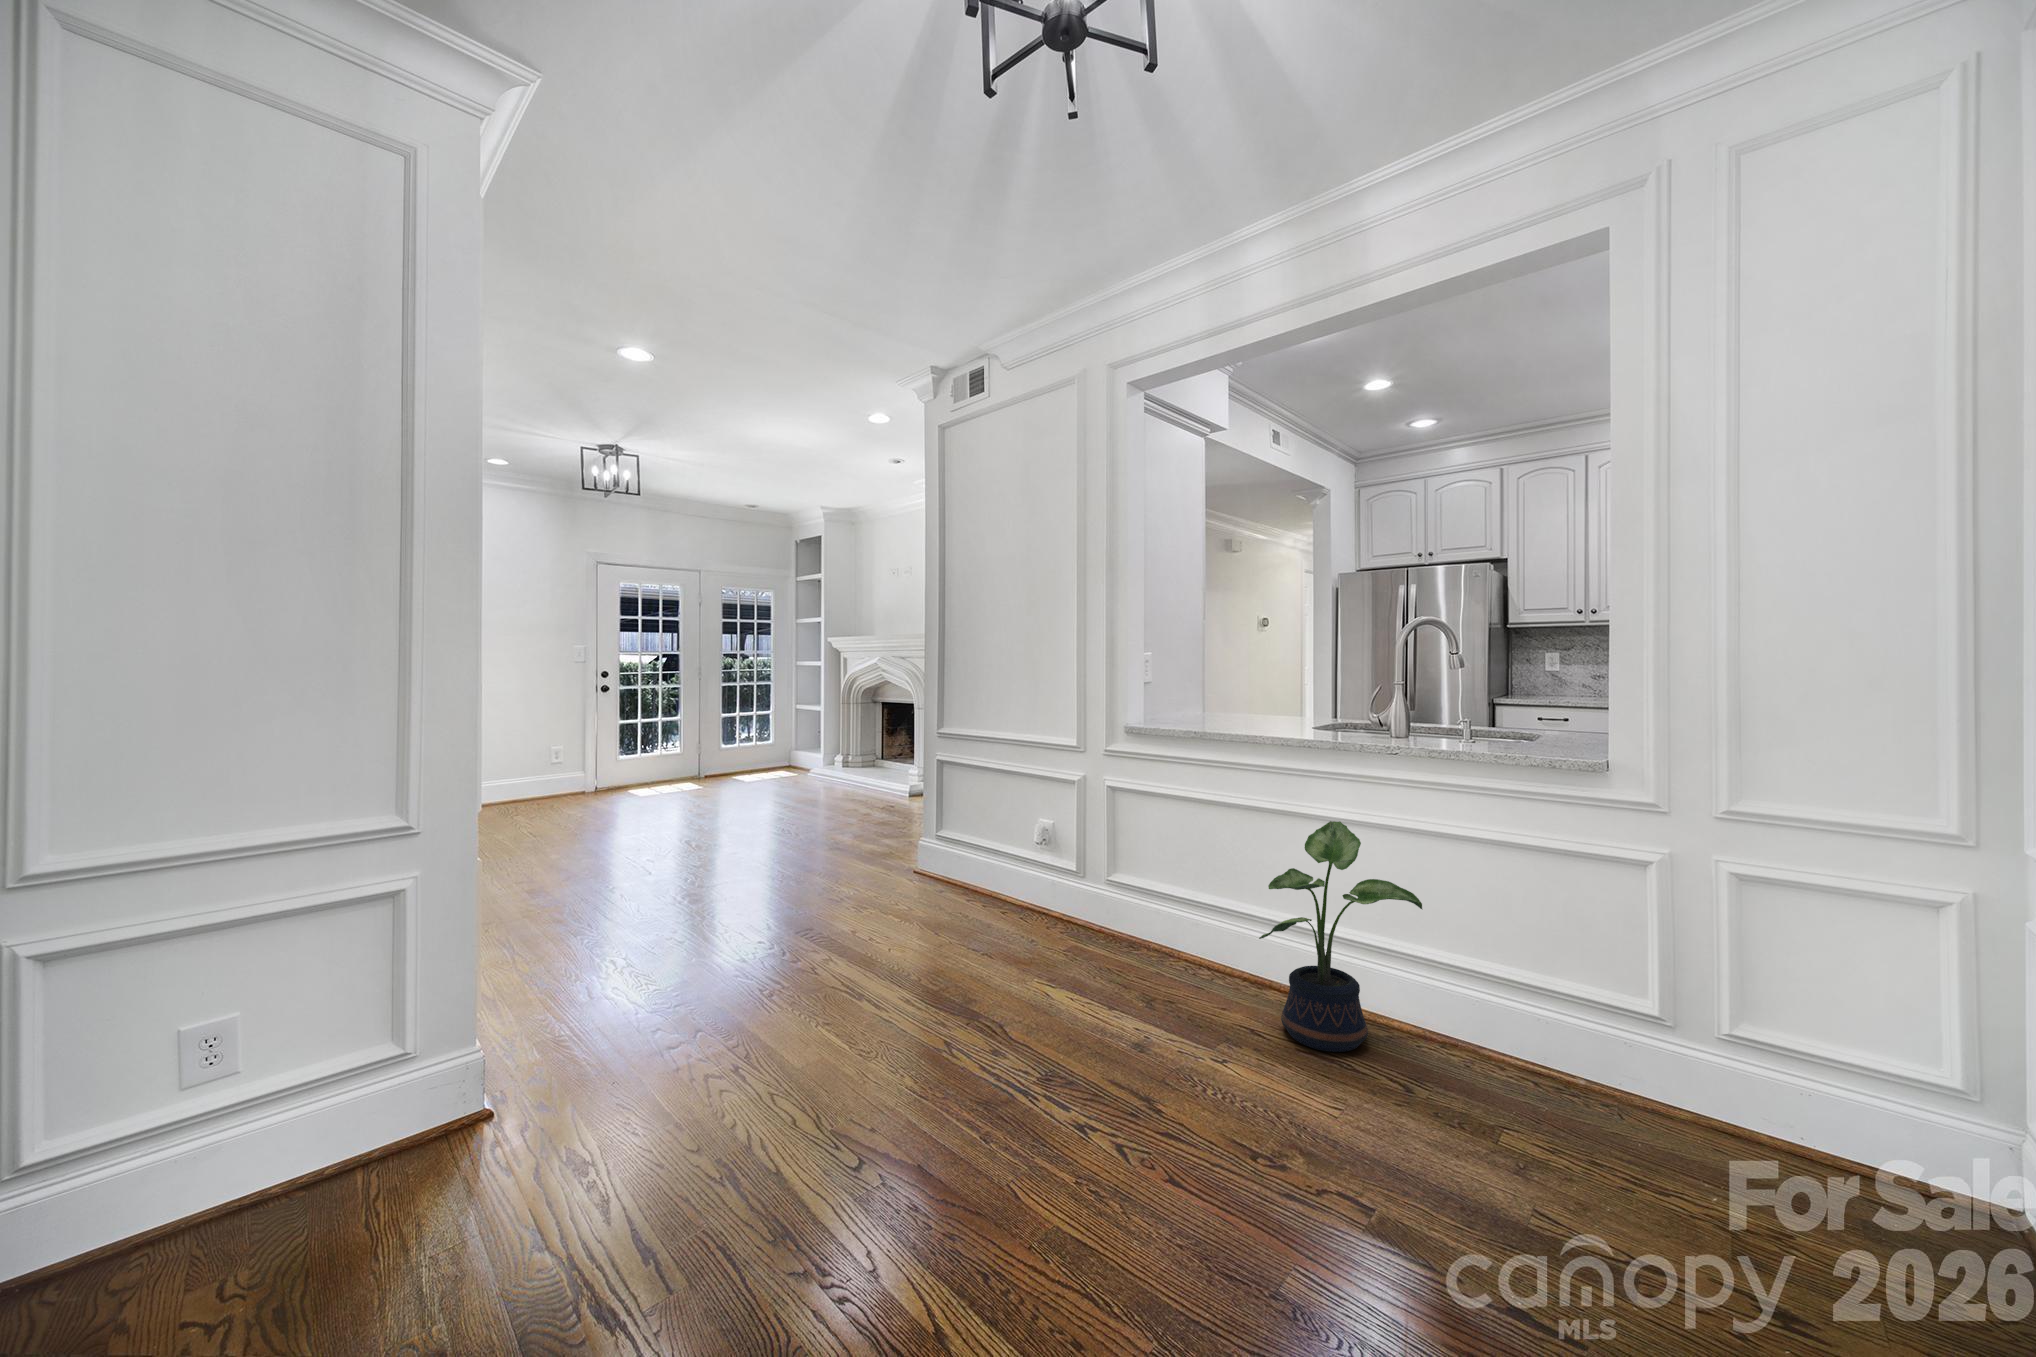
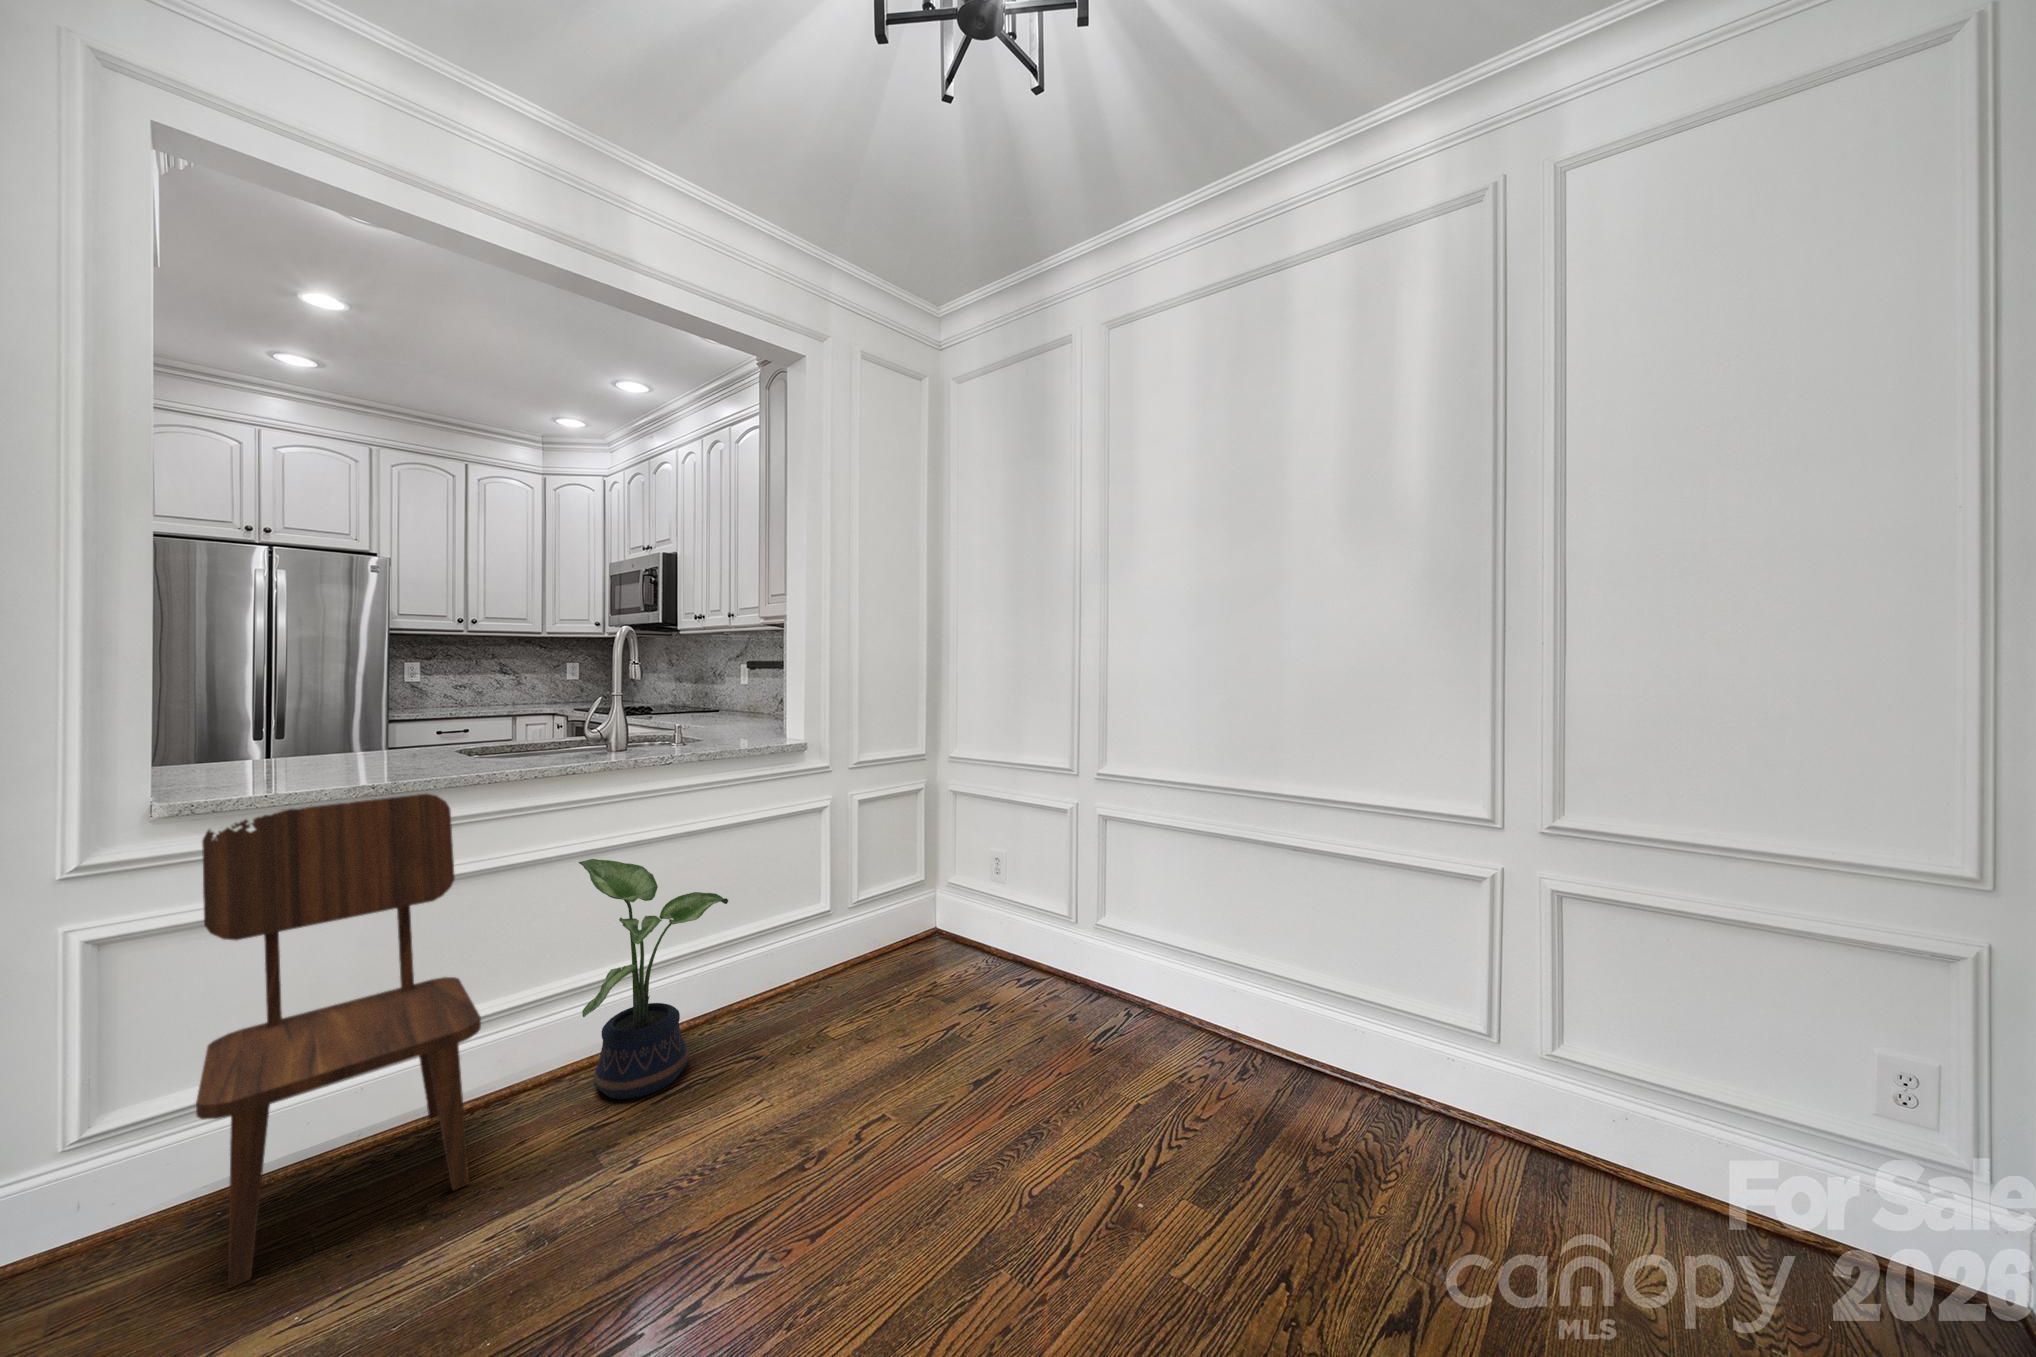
dining chair: none [1084,731,1246,1006] -> present [196,794,481,1288]

